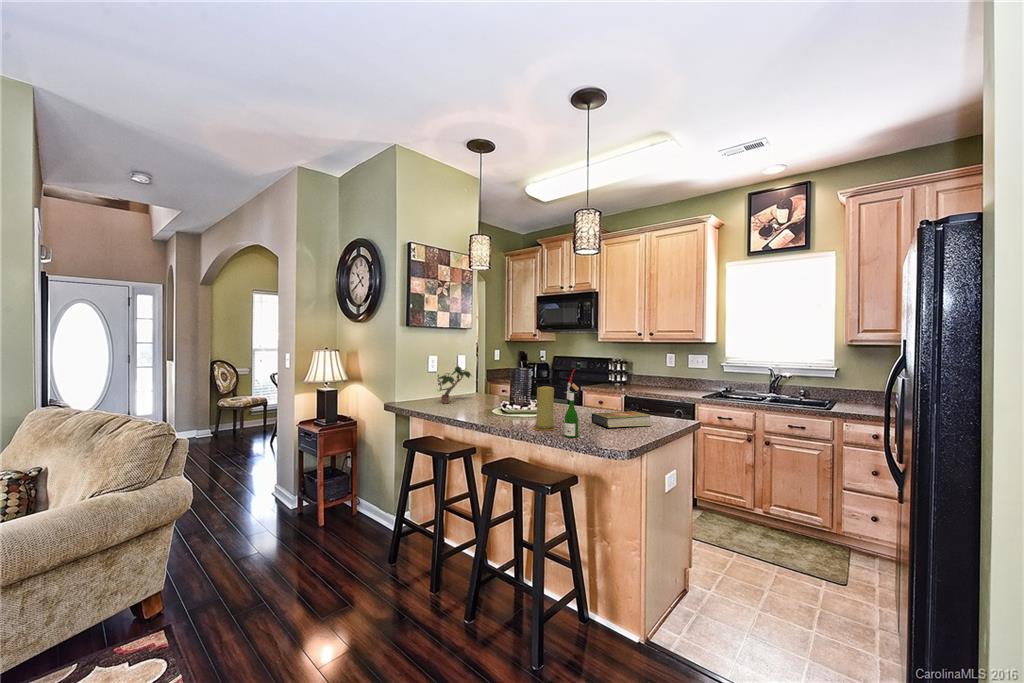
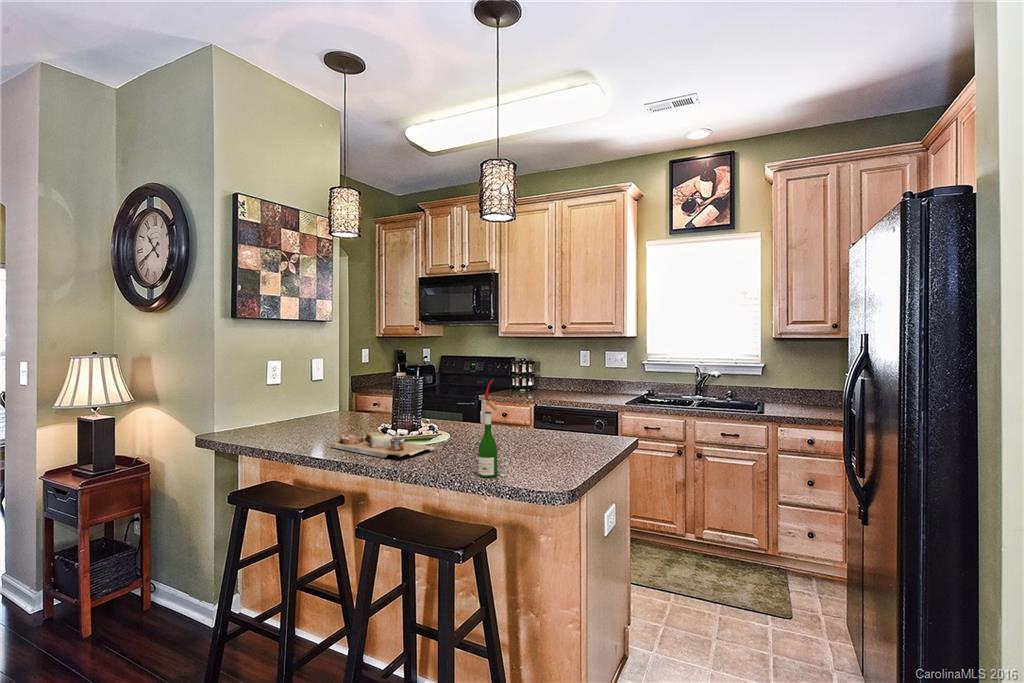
potted plant: present [438,366,471,403] -> none [277,374,339,430]
candle: present [533,386,556,431] -> none [430,404,464,468]
cutting board: none [469,405,538,423] -> present [331,432,435,458]
book: present [591,411,651,428] -> none [509,430,587,457]

